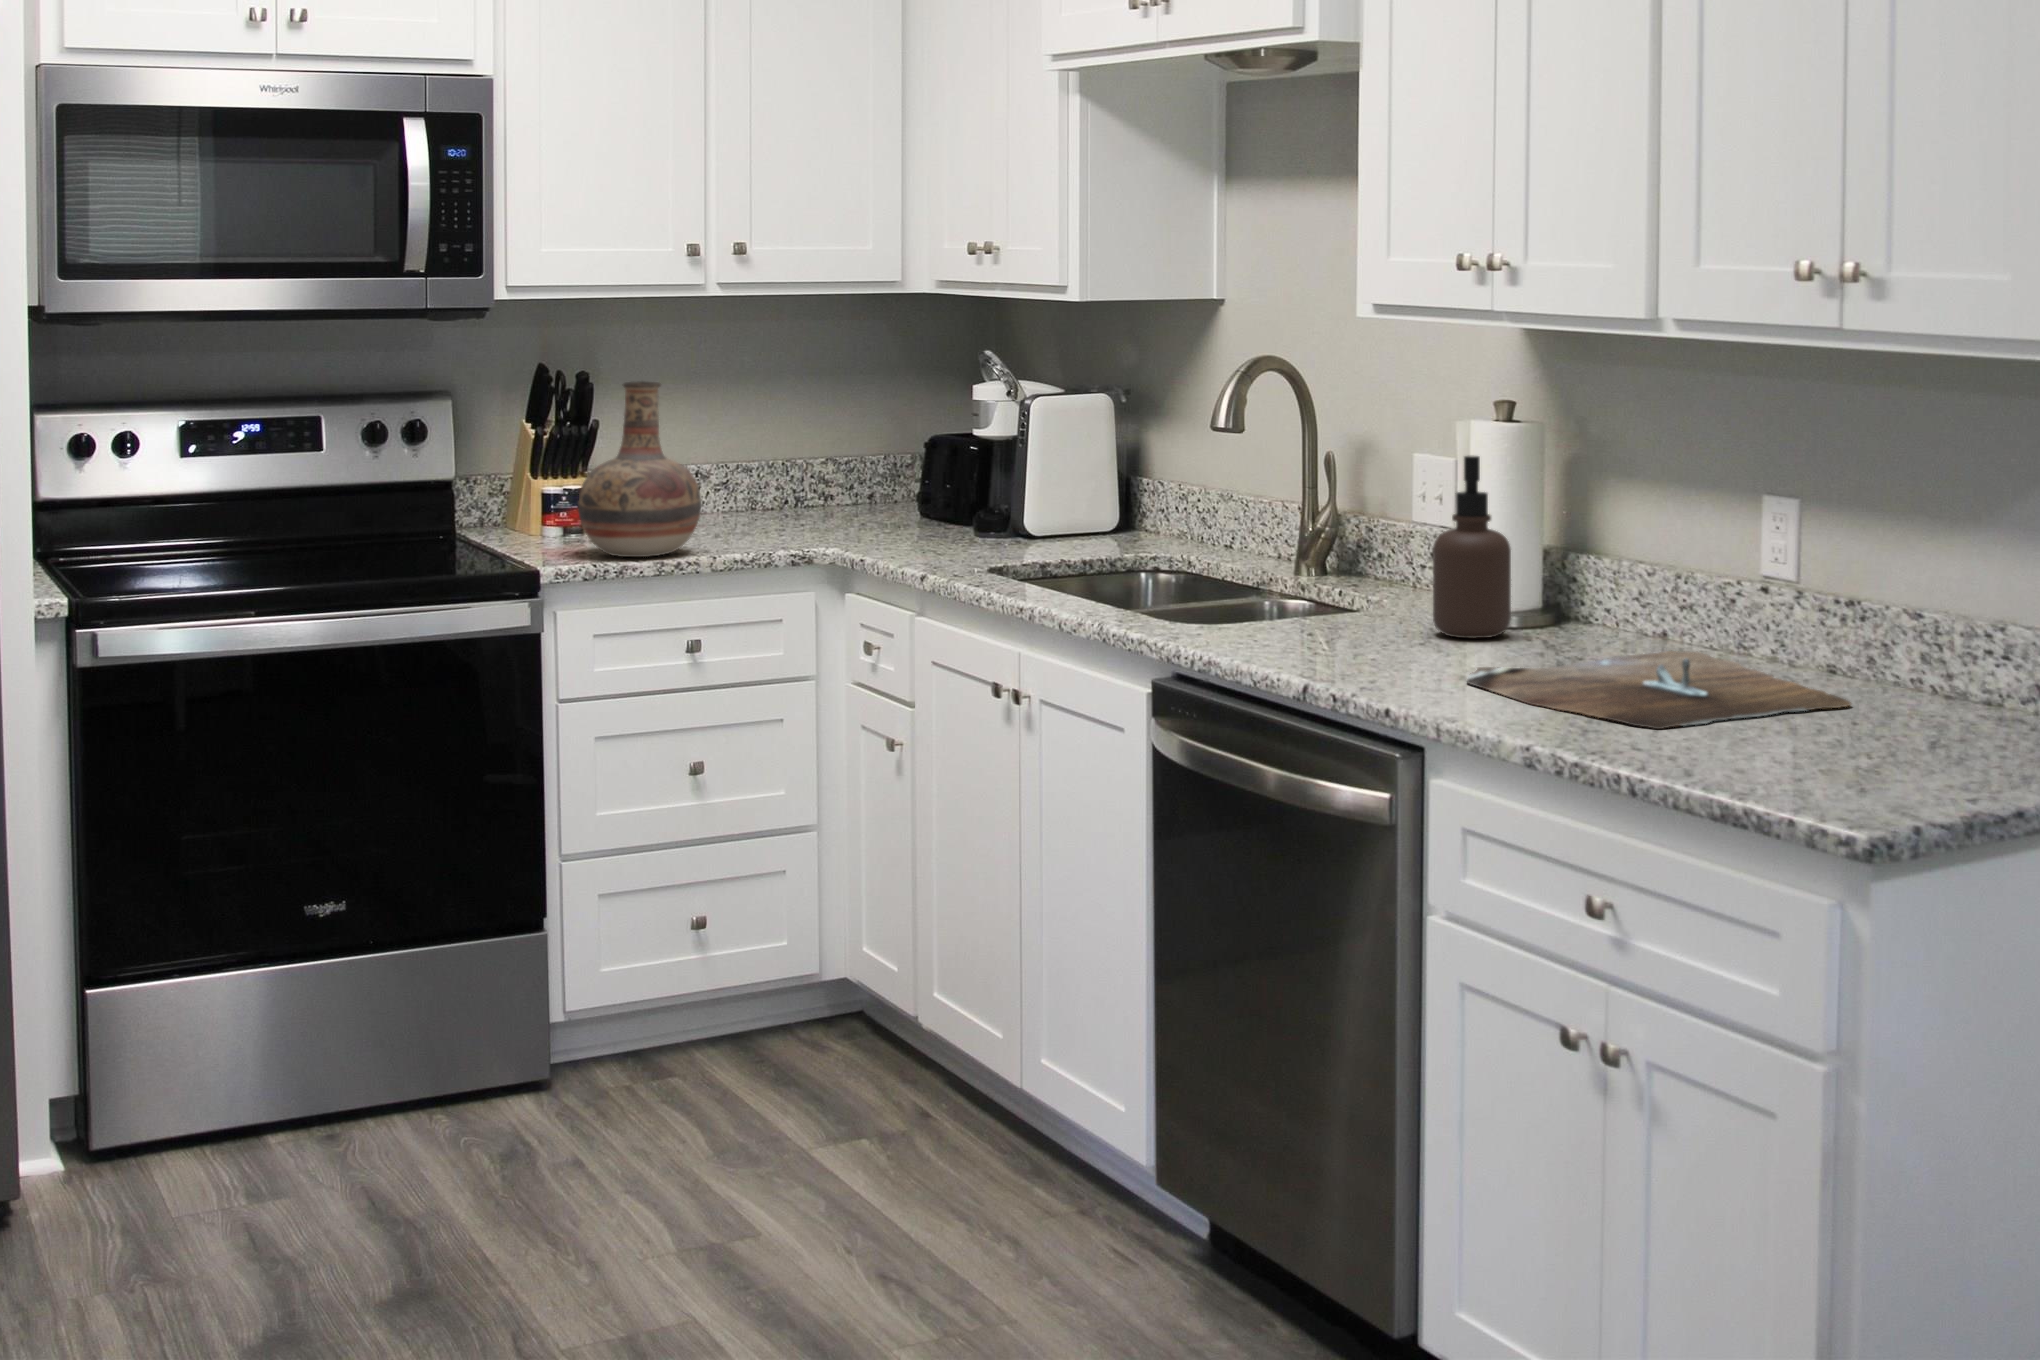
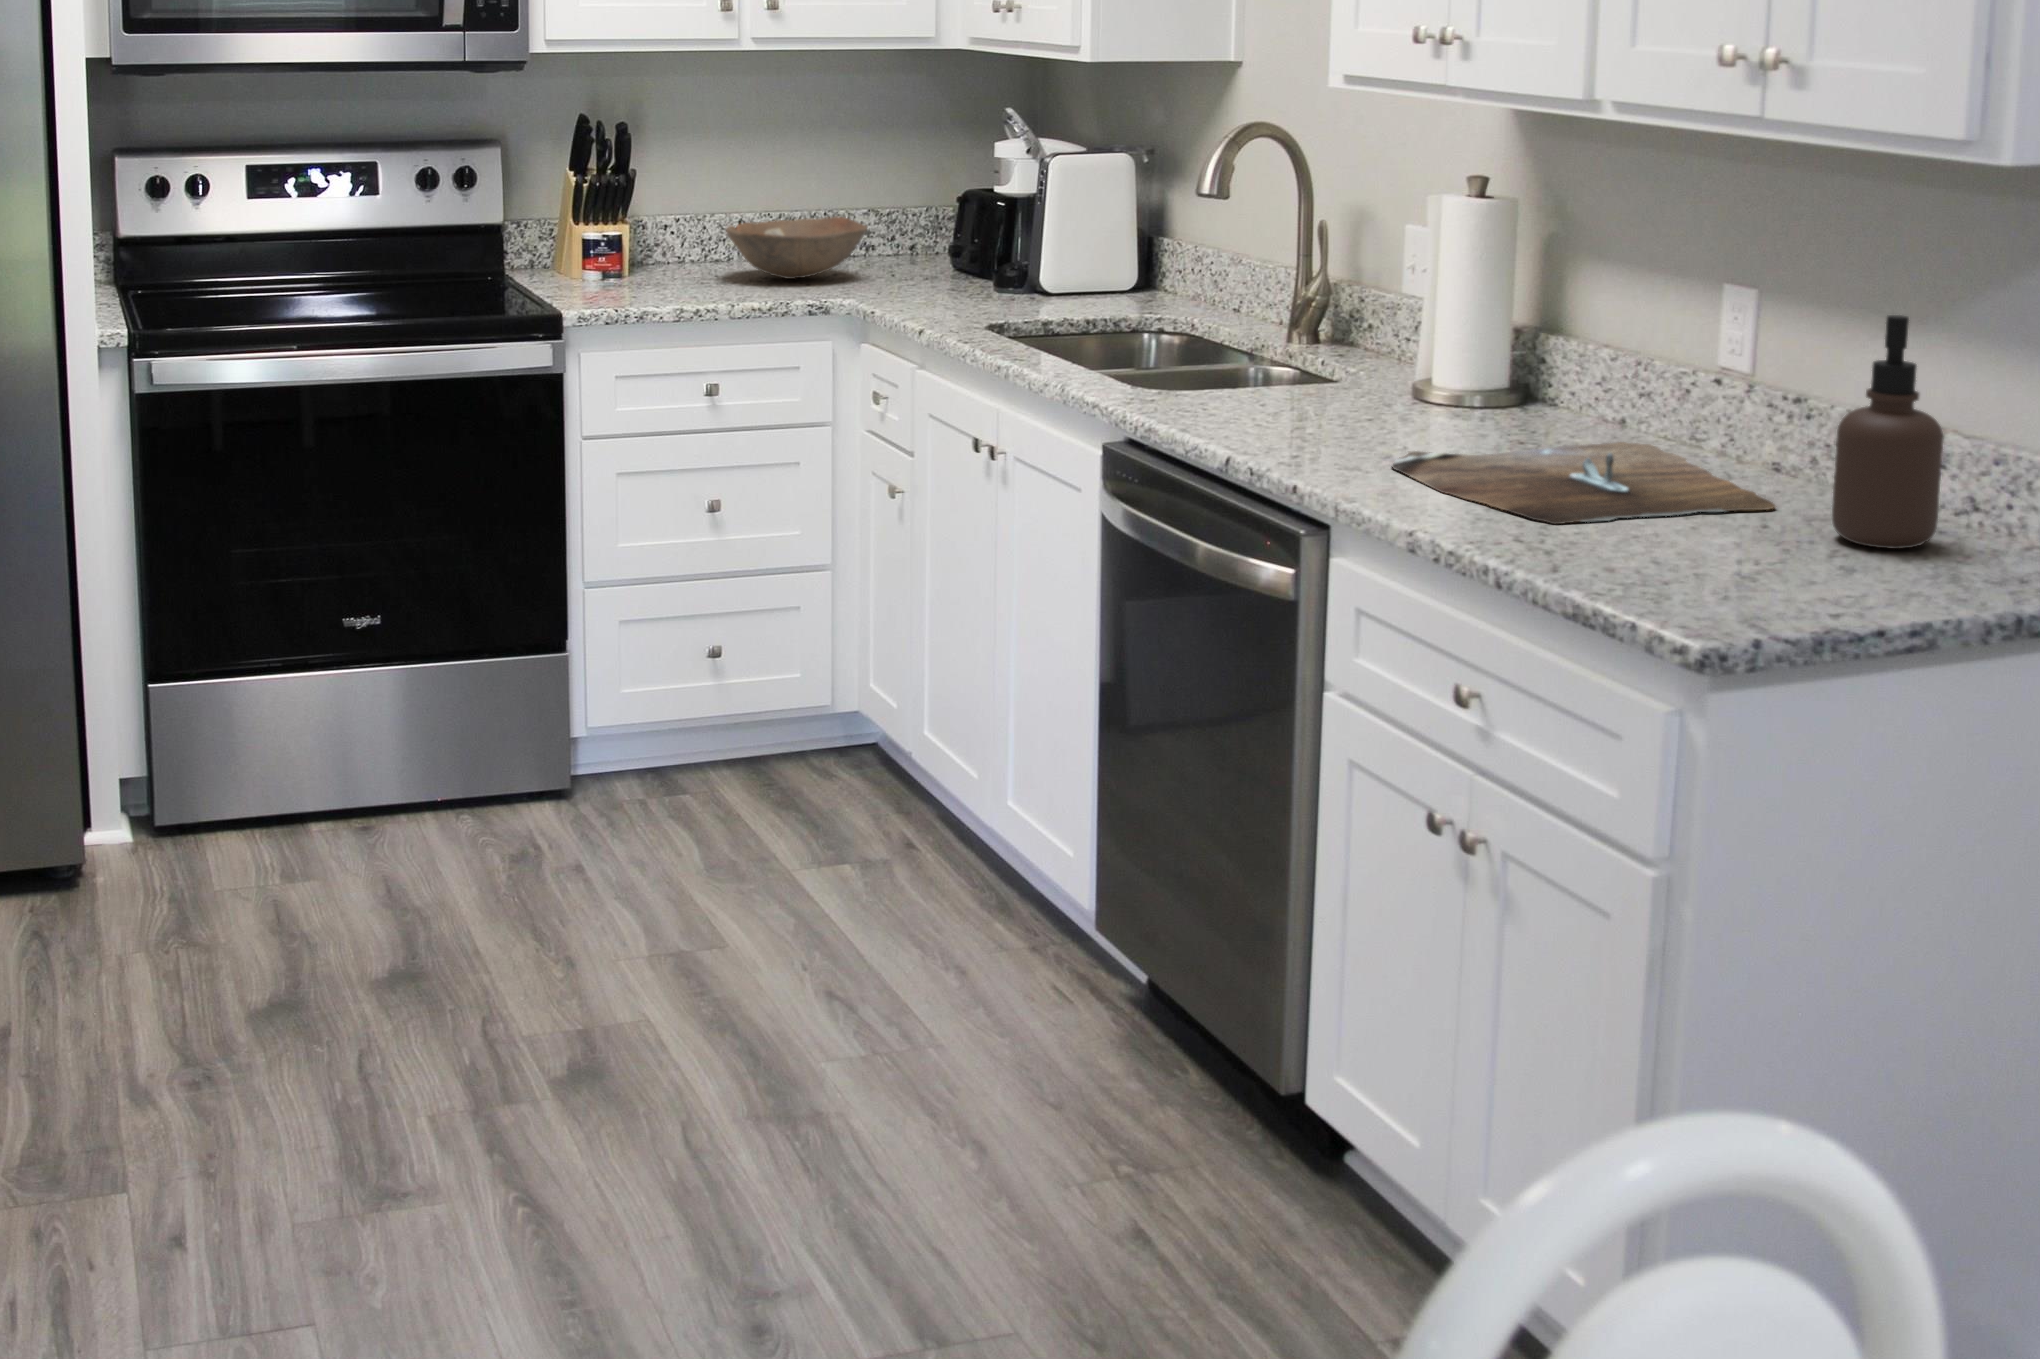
vase: present [578,381,701,557] -> none [606,135,721,305]
soap dispenser: present [1433,456,1511,638] -> present [1832,315,1943,549]
bowl: none [695,466,841,529] -> present [726,217,867,279]

